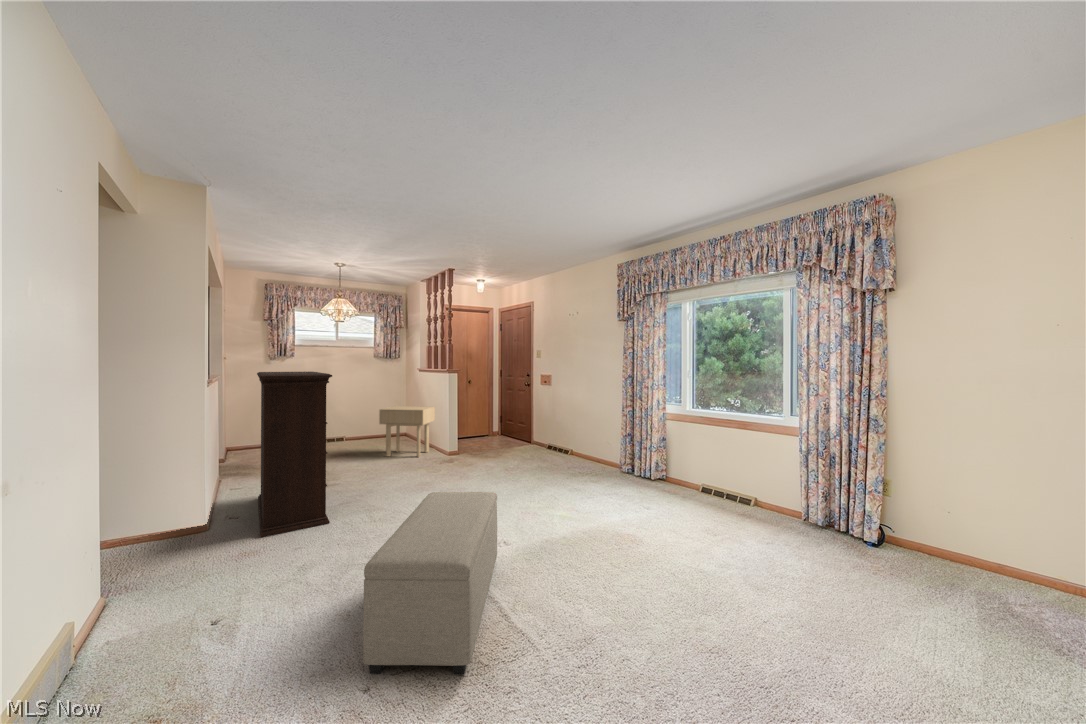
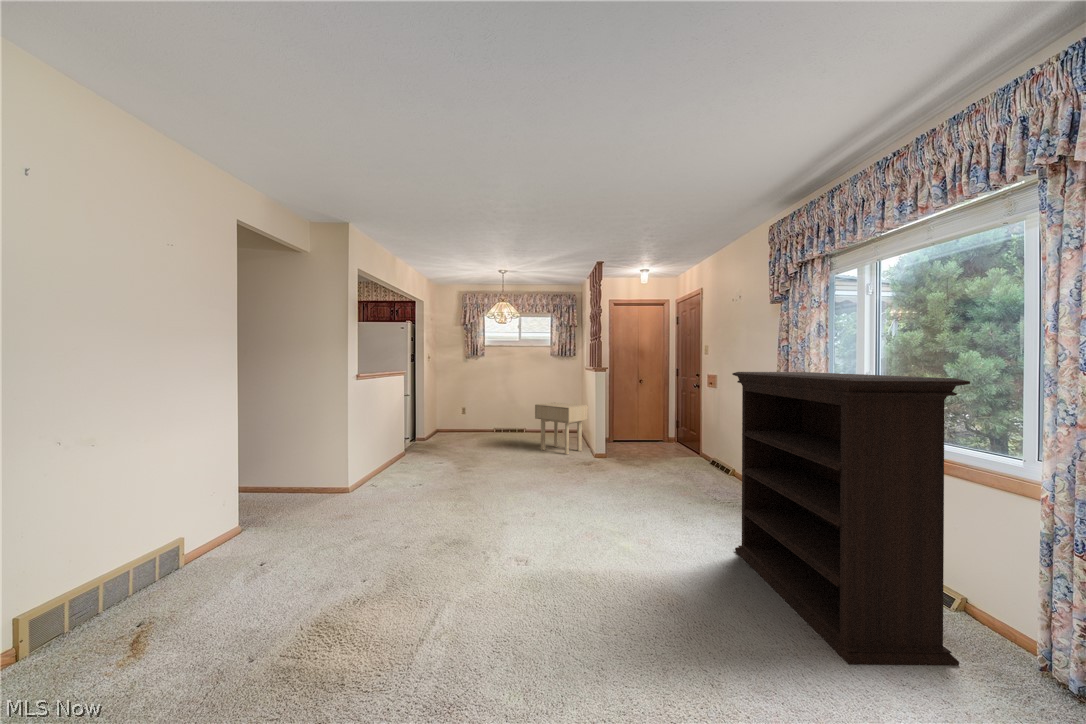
bookshelf: present [257,372,332,538] -> present [732,372,970,666]
ottoman: present [363,492,497,674] -> none [304,484,500,653]

